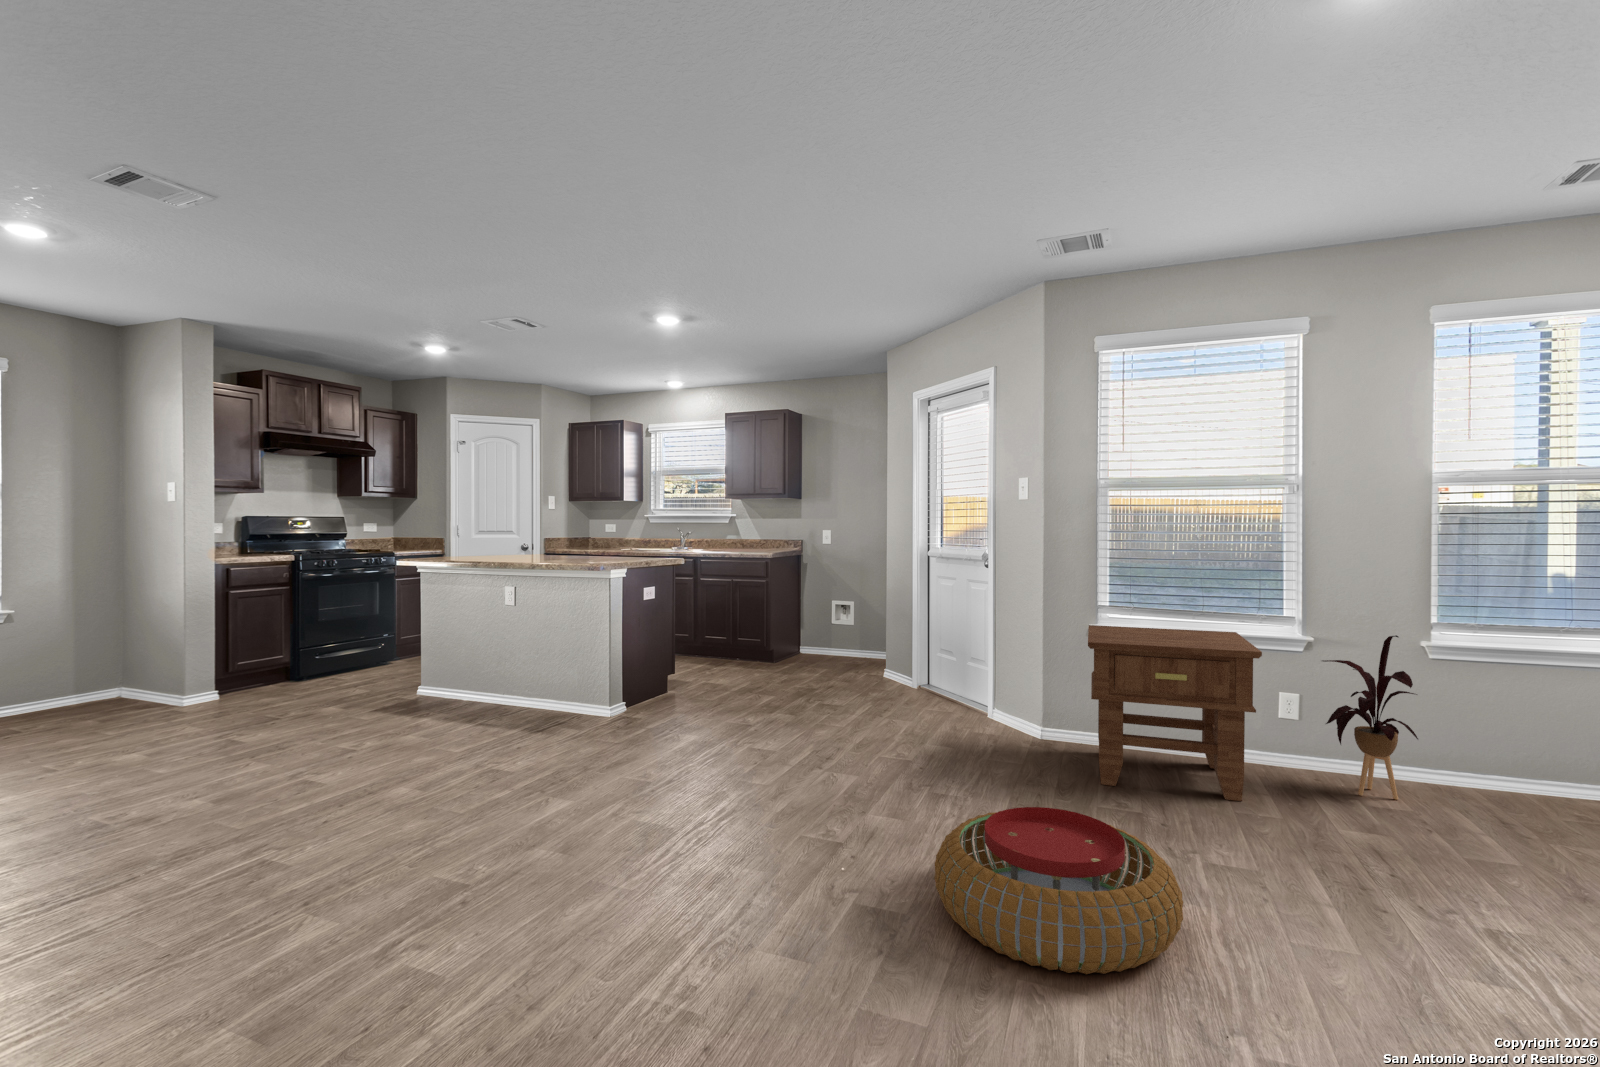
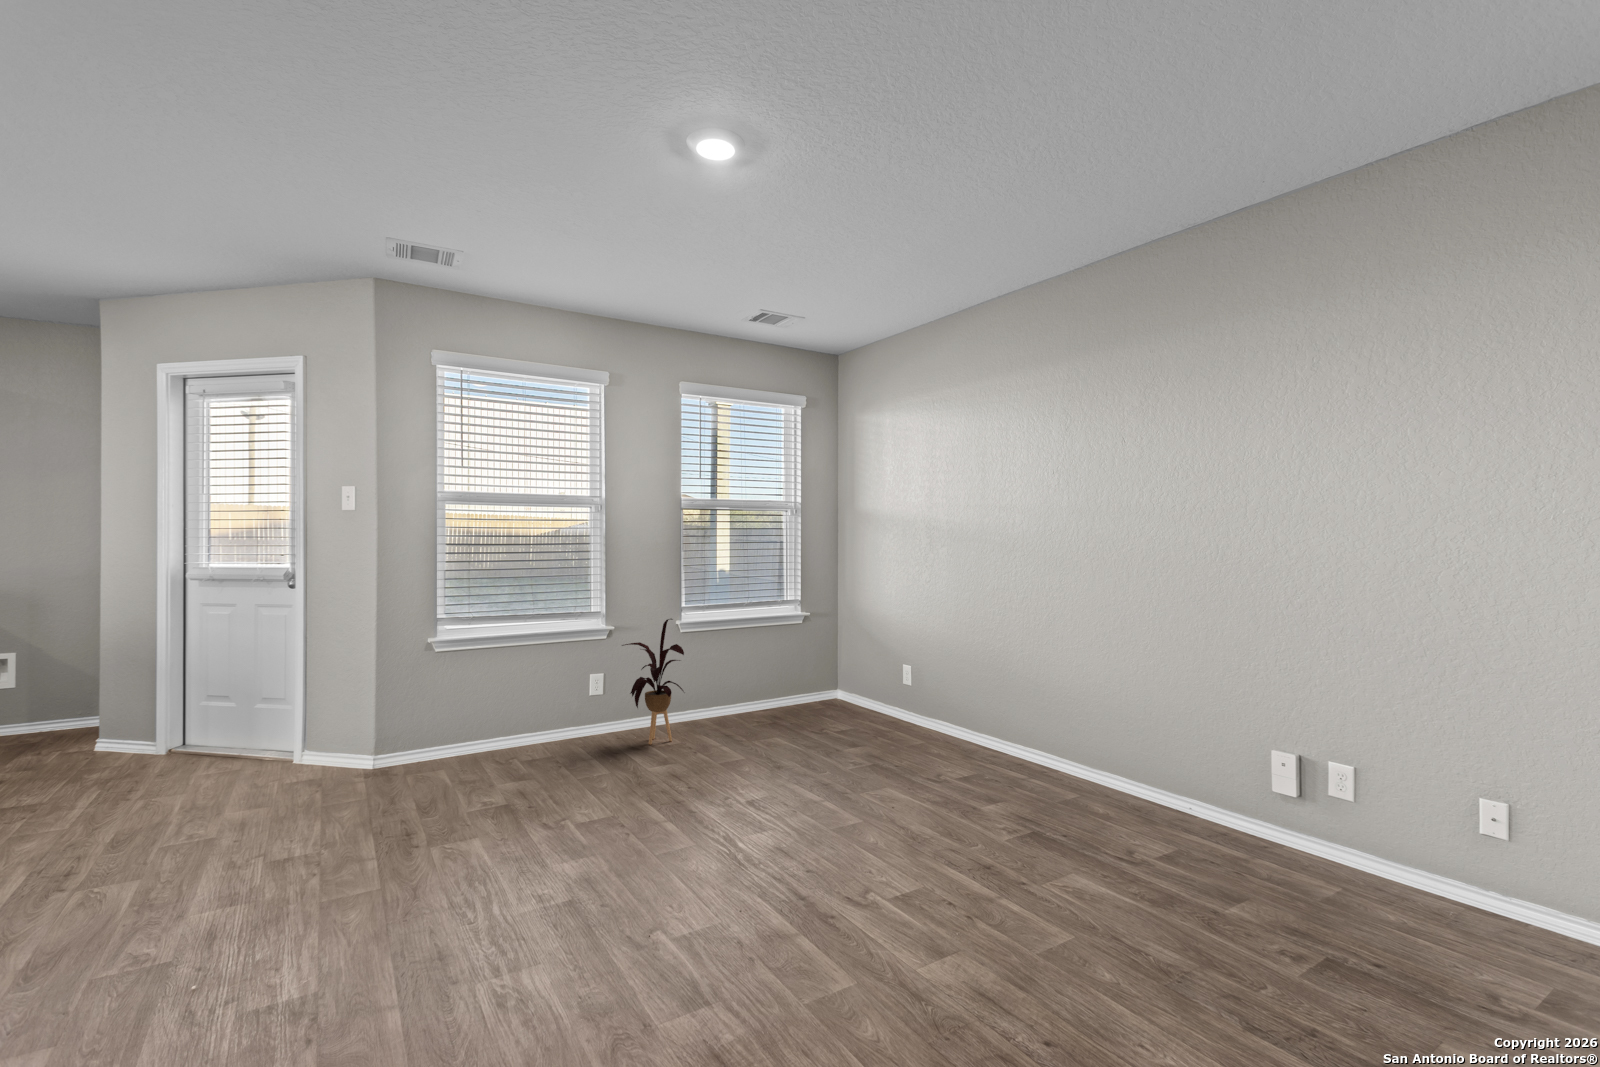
side table: present [1088,625,1262,801] -> none [427,630,594,792]
pouf: present [935,807,1183,974] -> none [349,809,599,967]

